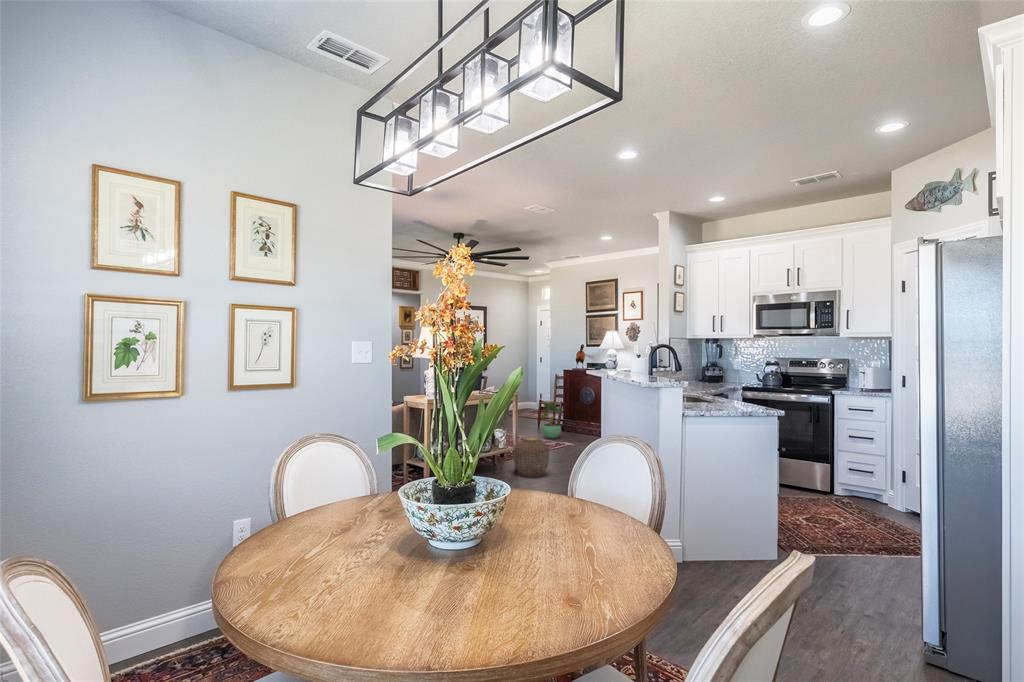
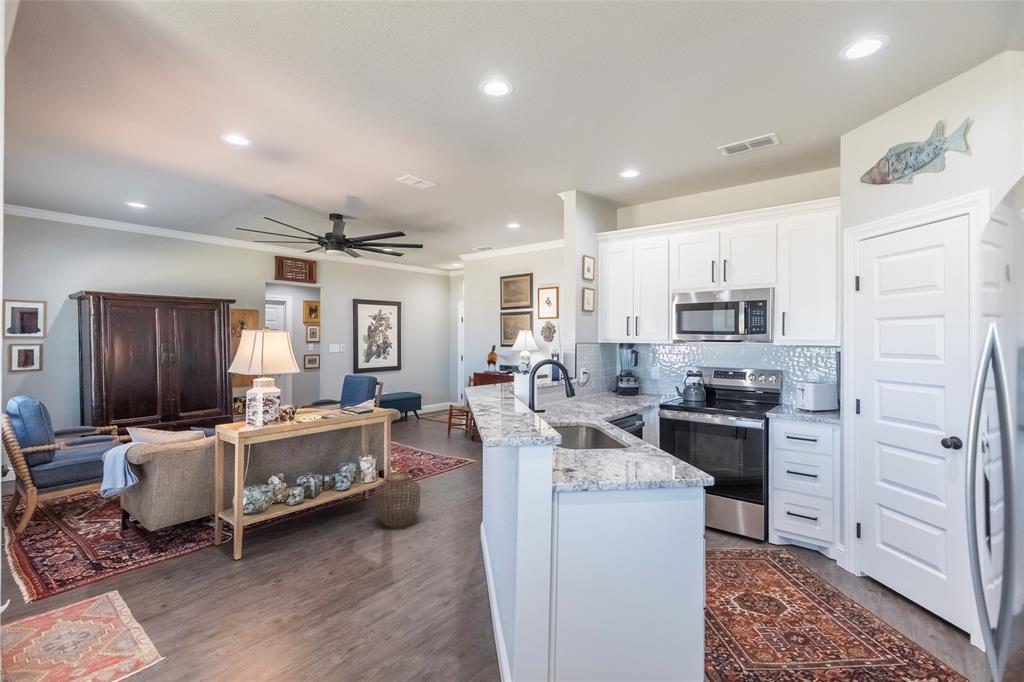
potted plant: present [541,402,562,439] -> none [438,414,462,457]

